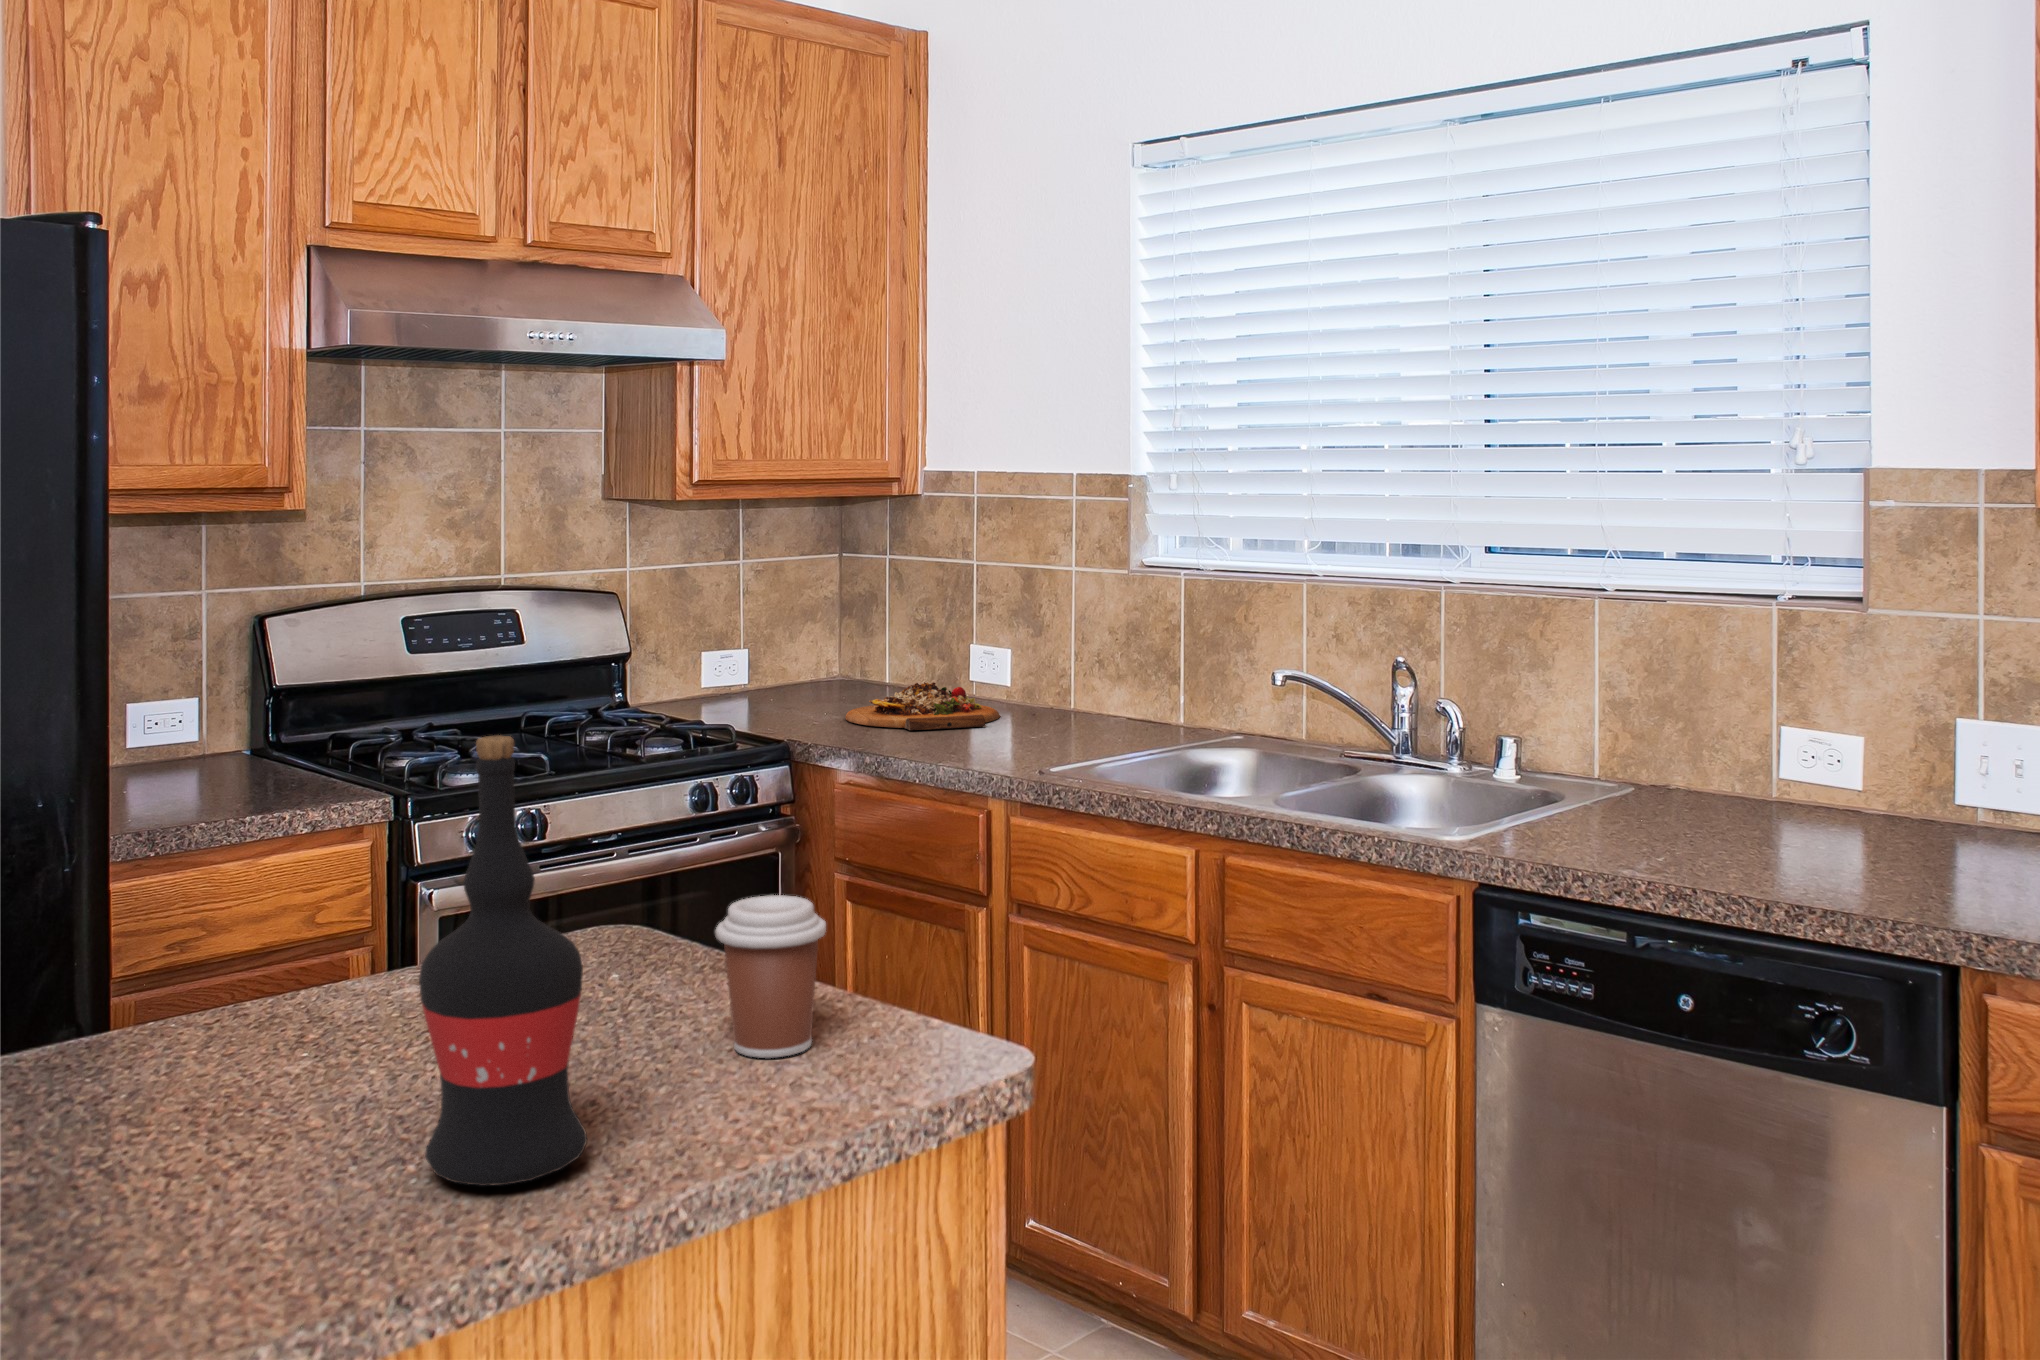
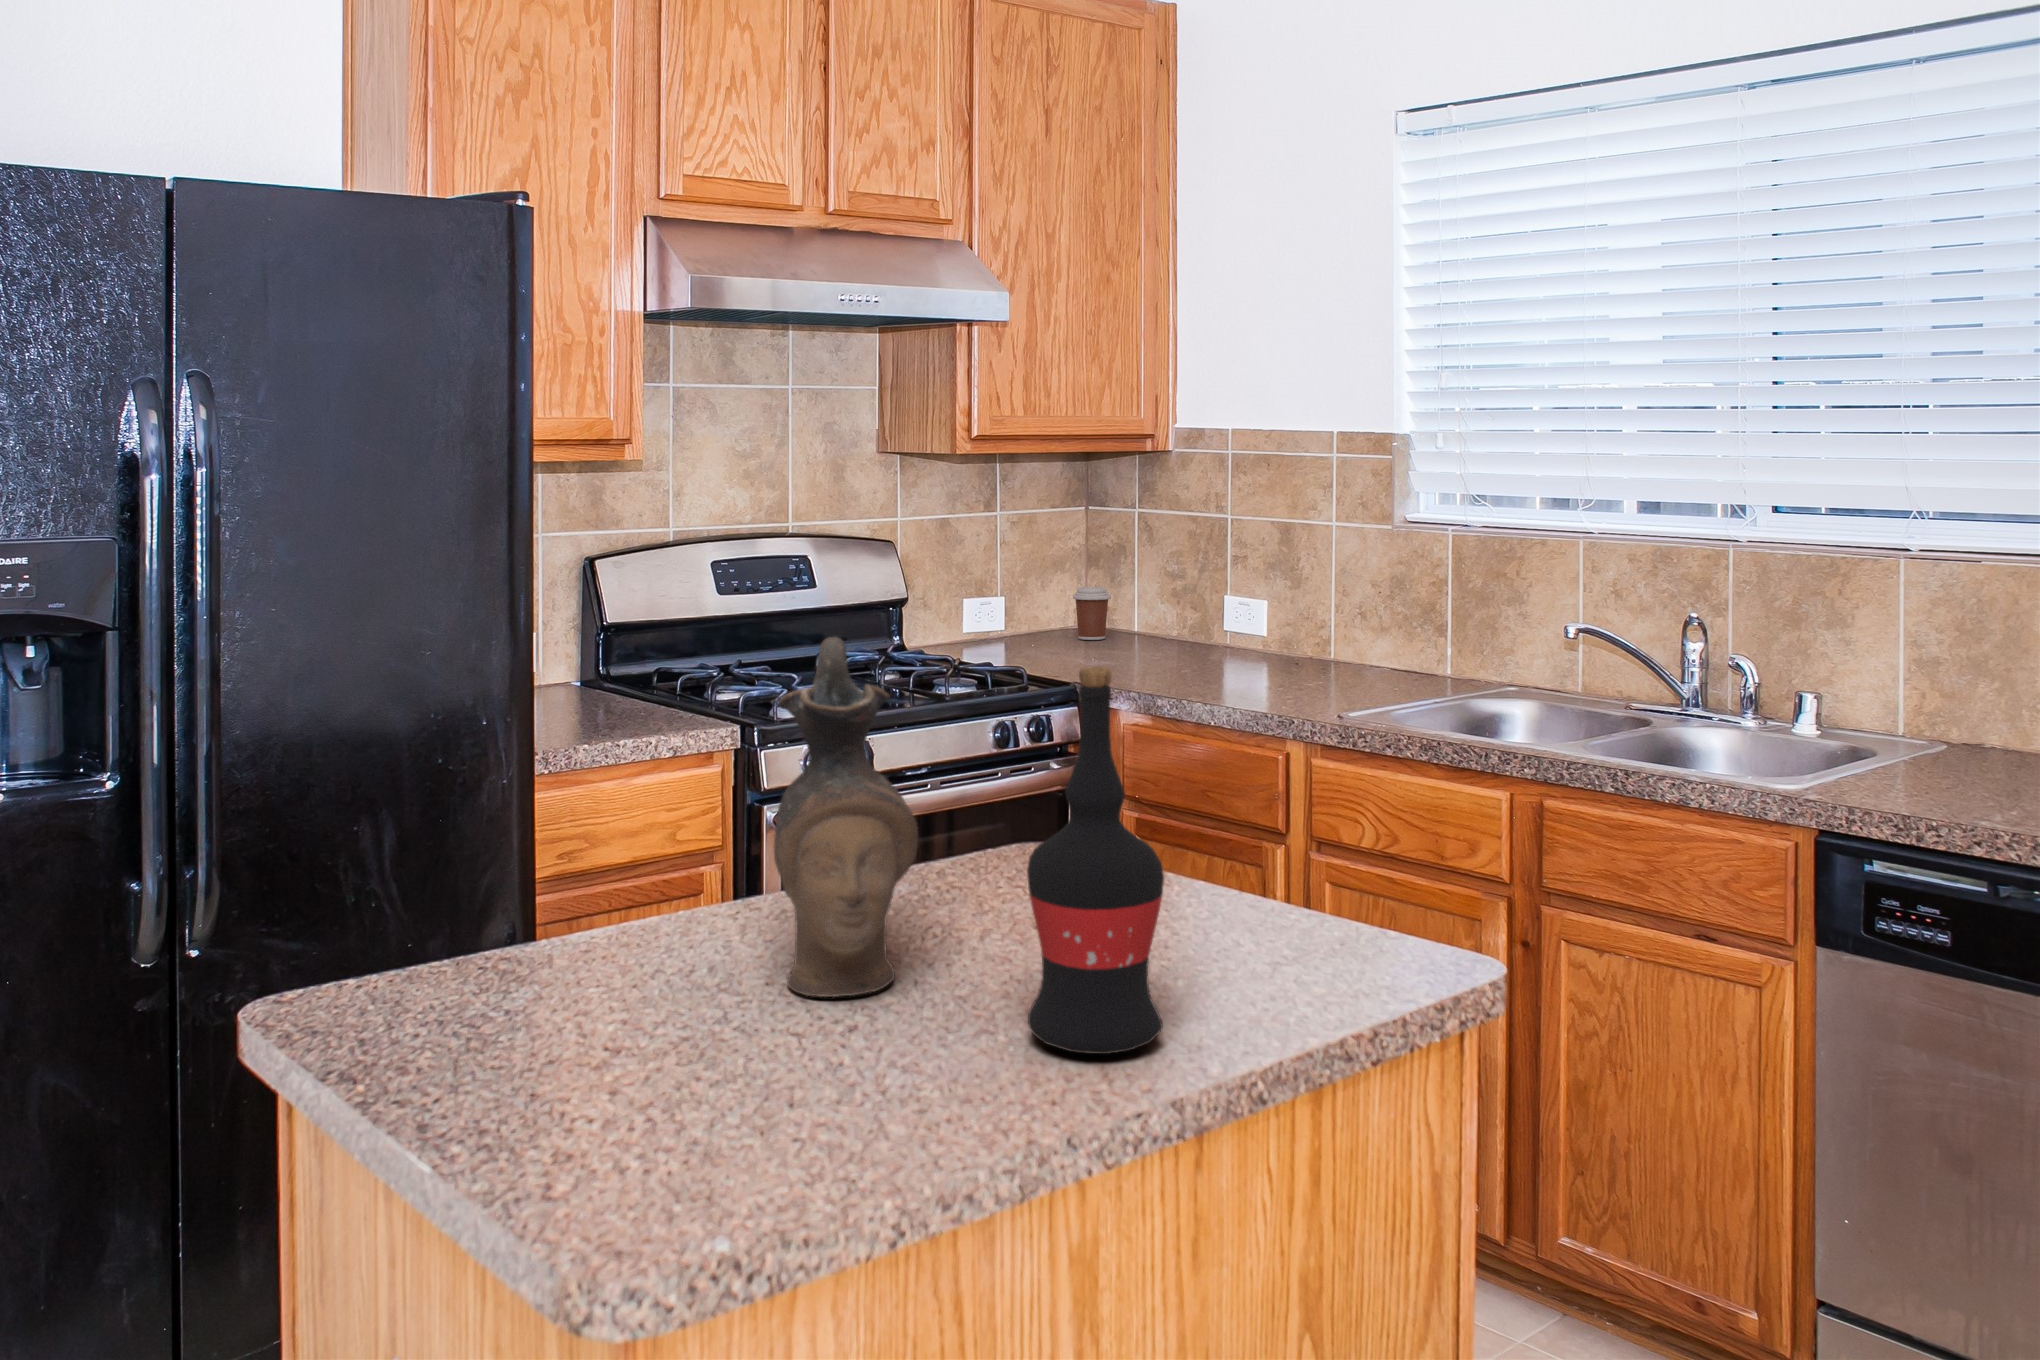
cutting board: present [845,682,1000,730] -> none [1112,629,1263,676]
ceramic pitcher: none [152,702,336,1123] -> present [774,637,918,997]
coffee cup: present [715,895,826,1058] -> present [1073,587,1111,640]

